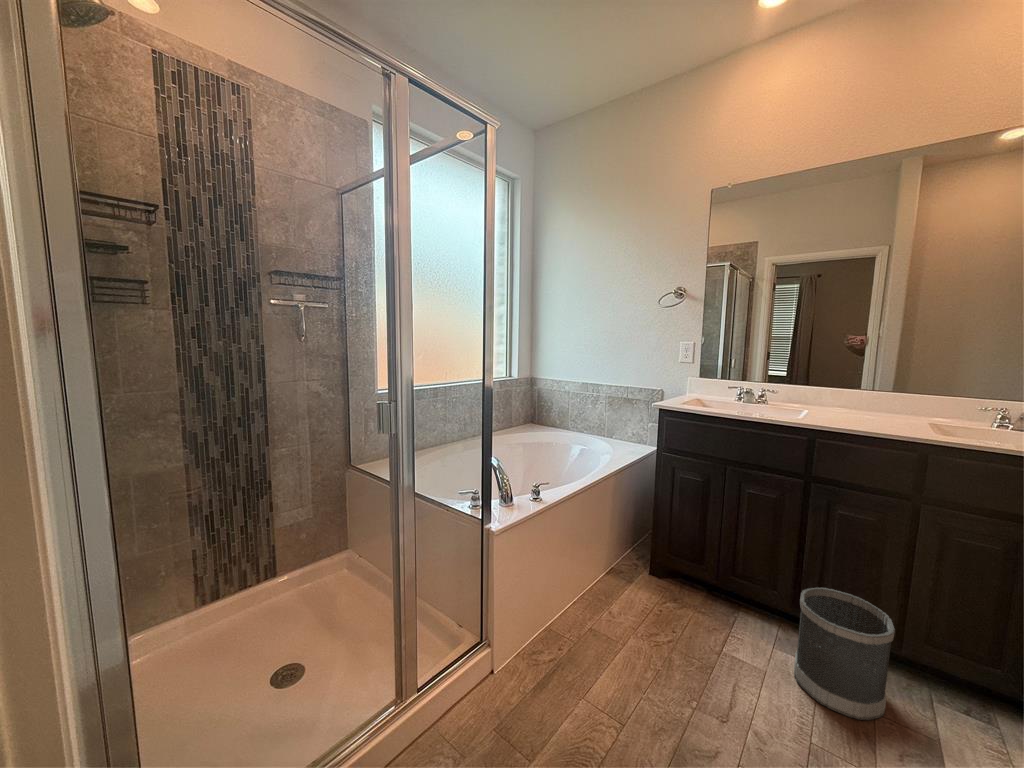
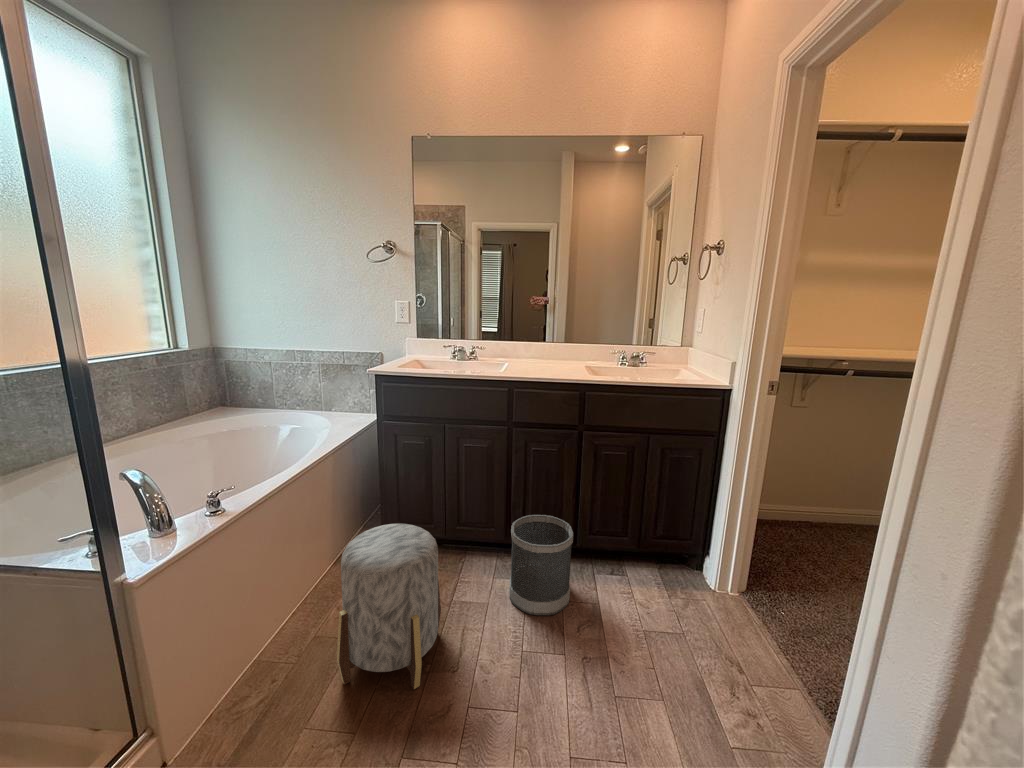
stool: none [611,551,712,718] -> present [337,524,441,689]

